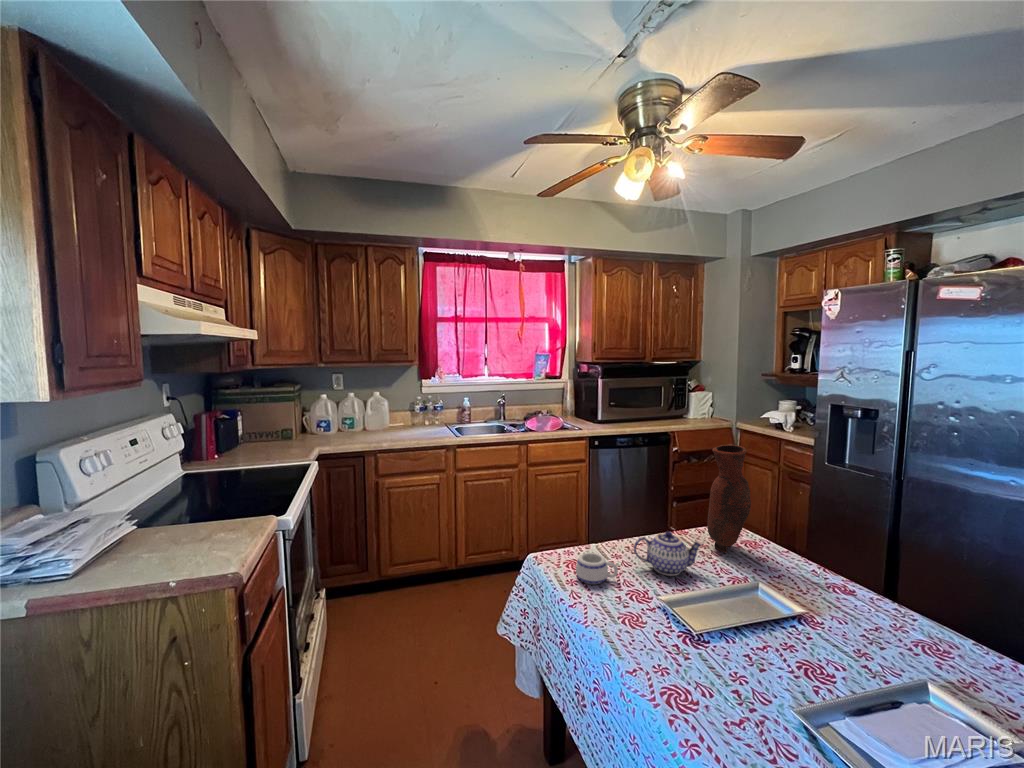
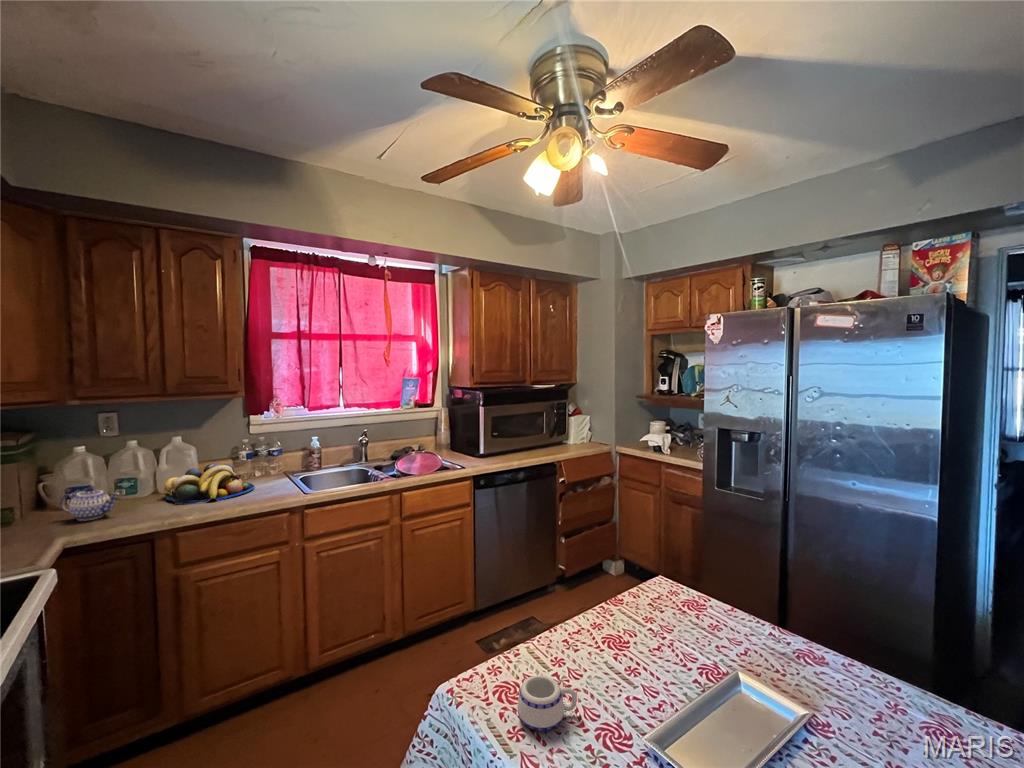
fruit bowl: none [368,413,424,439] -> present [164,463,255,505]
vase: present [707,444,751,553] -> none [655,491,708,629]
teapot: present [634,531,703,576] -> present [60,487,119,521]

